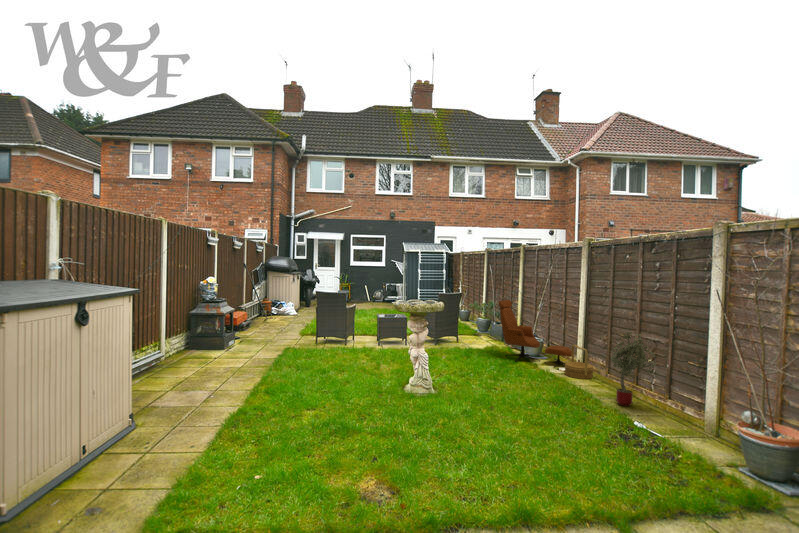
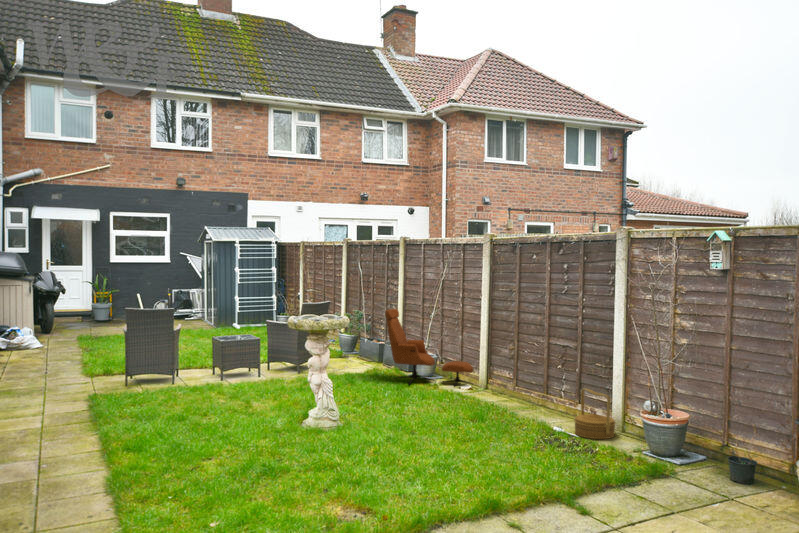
potted tree: present [611,332,656,406] -> none [521,337,568,417]
woven basket: present [565,345,594,379] -> present [574,388,616,439]

